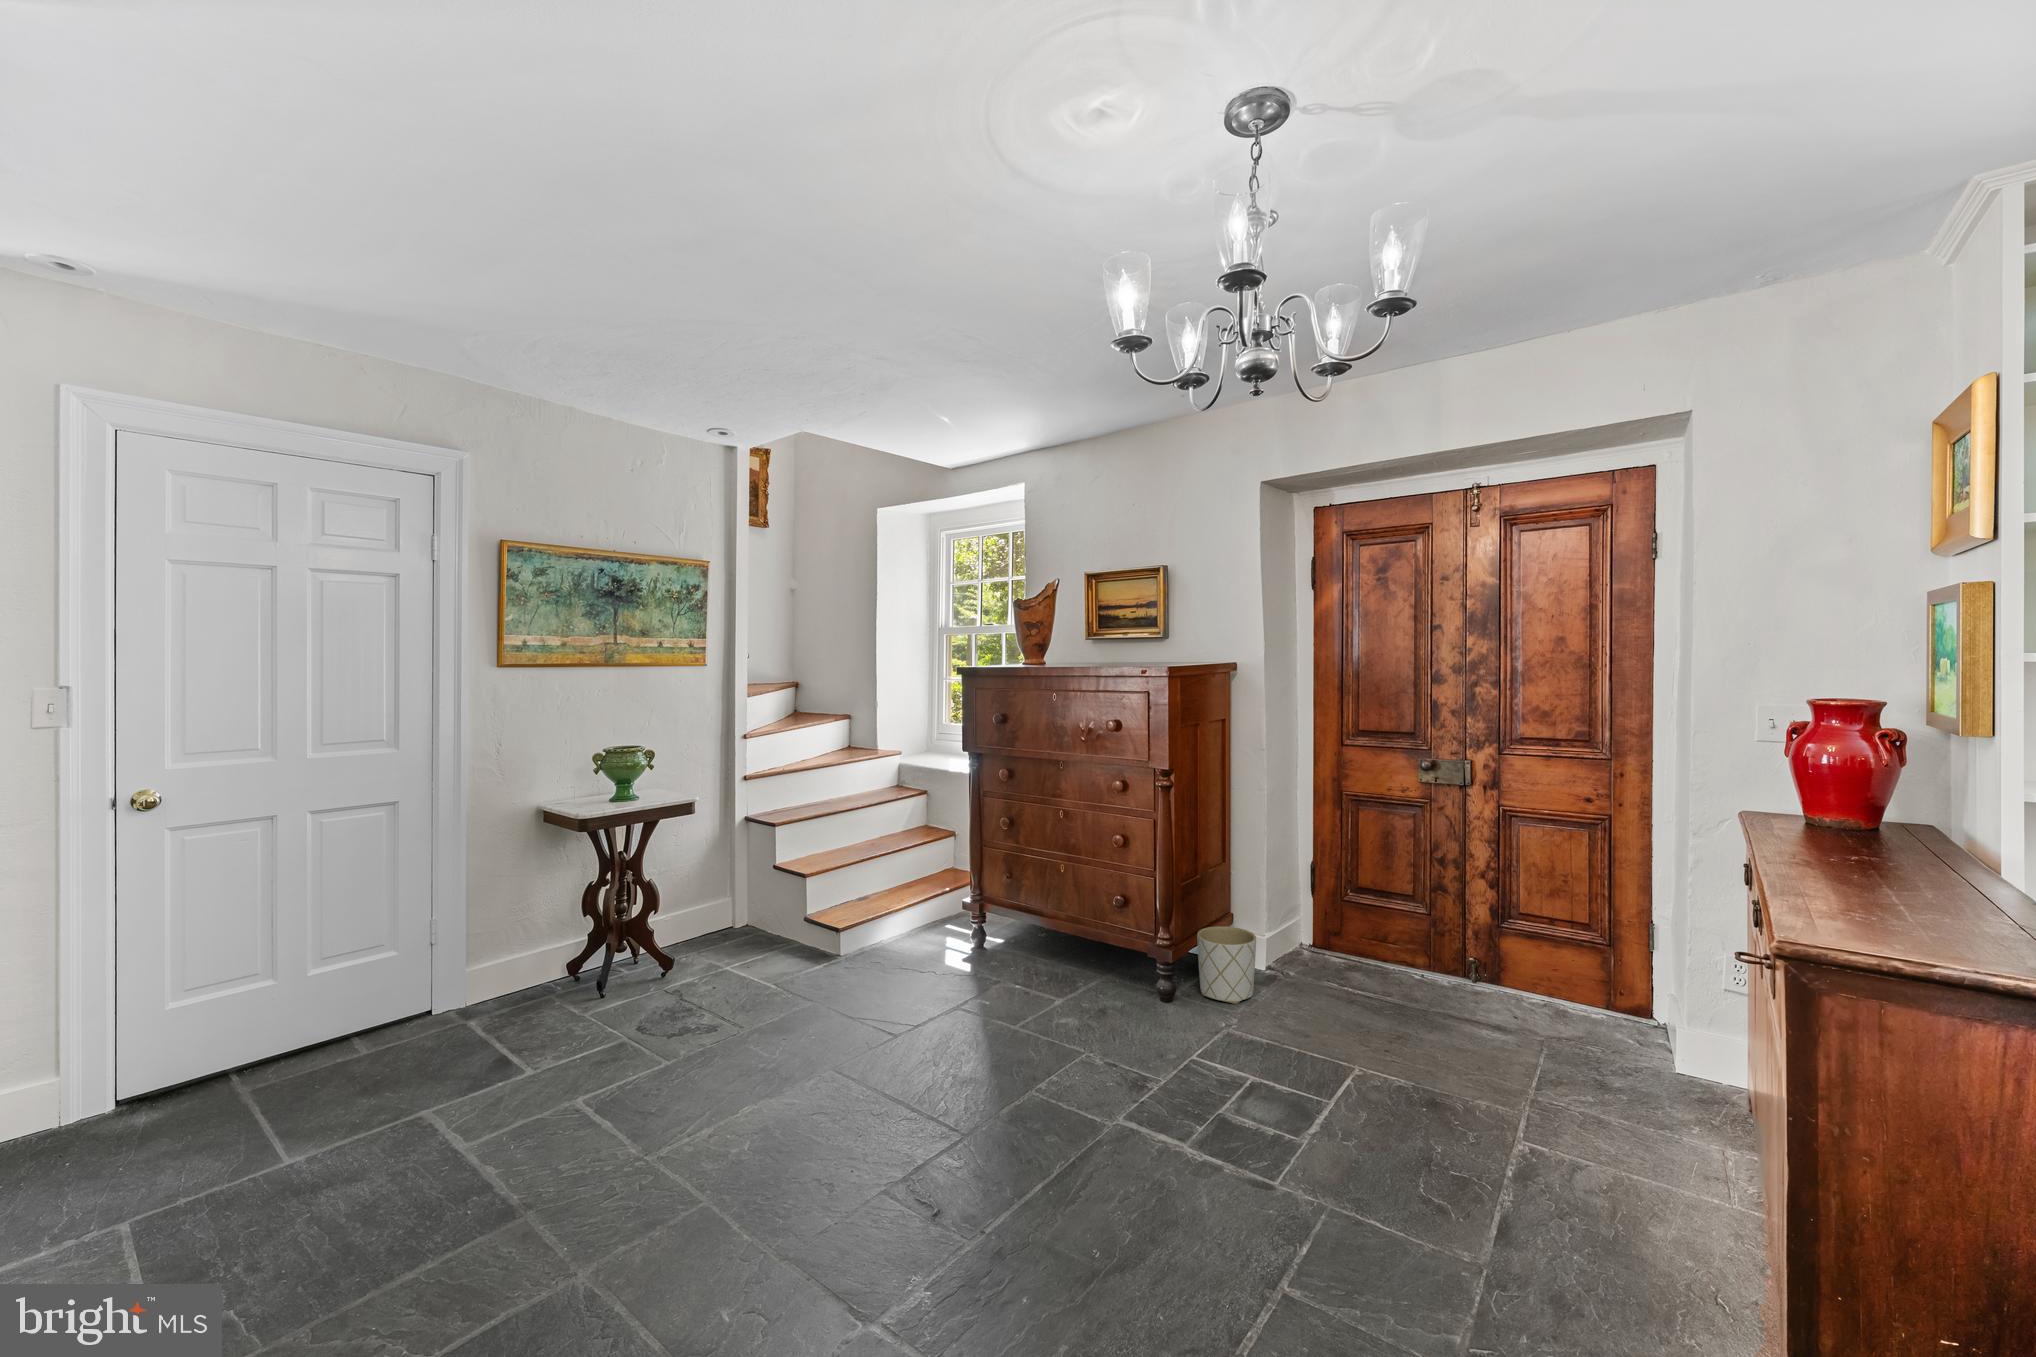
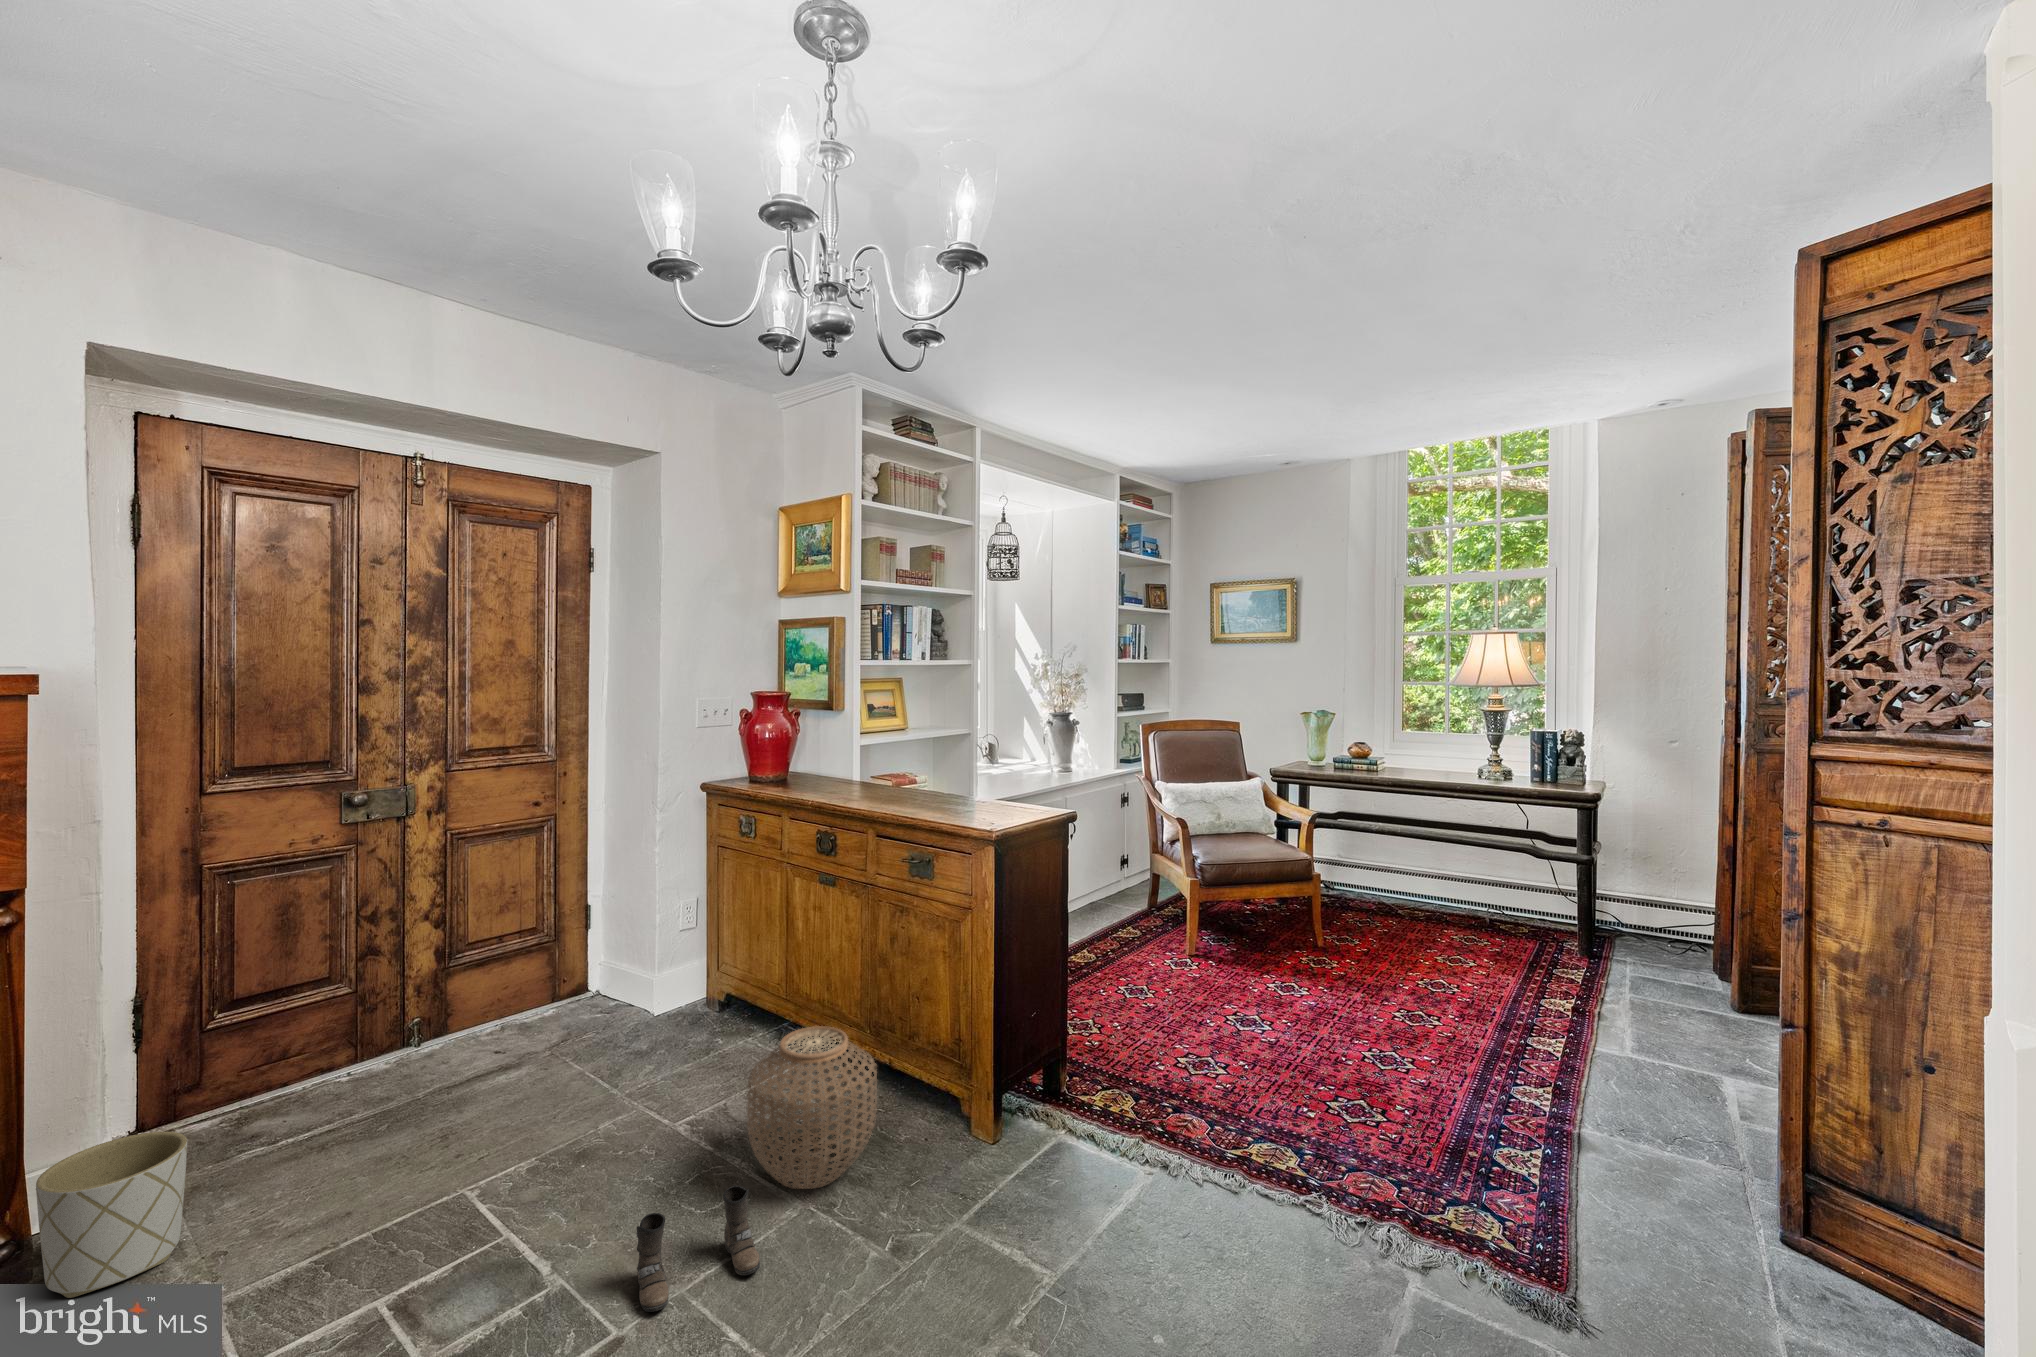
woven basket: none [1470,1075,1645,1271] -> present [747,1026,877,1189]
boots: none [1296,1121,1409,1235] -> present [636,1186,760,1312]

